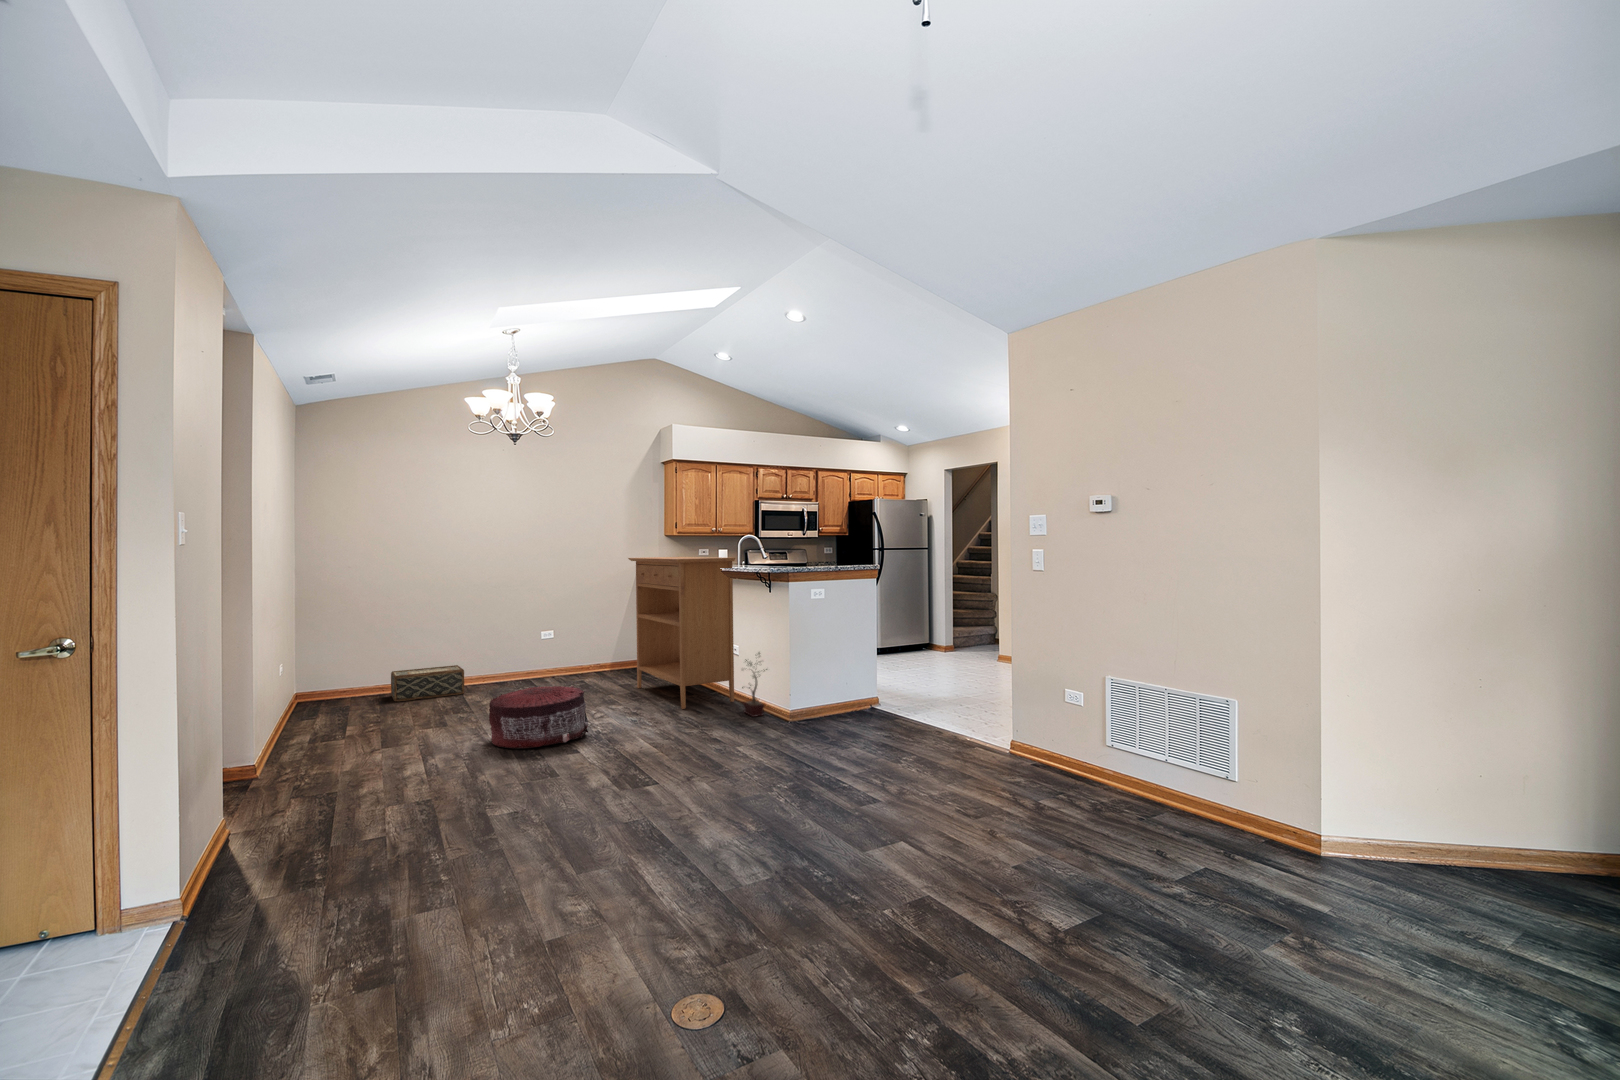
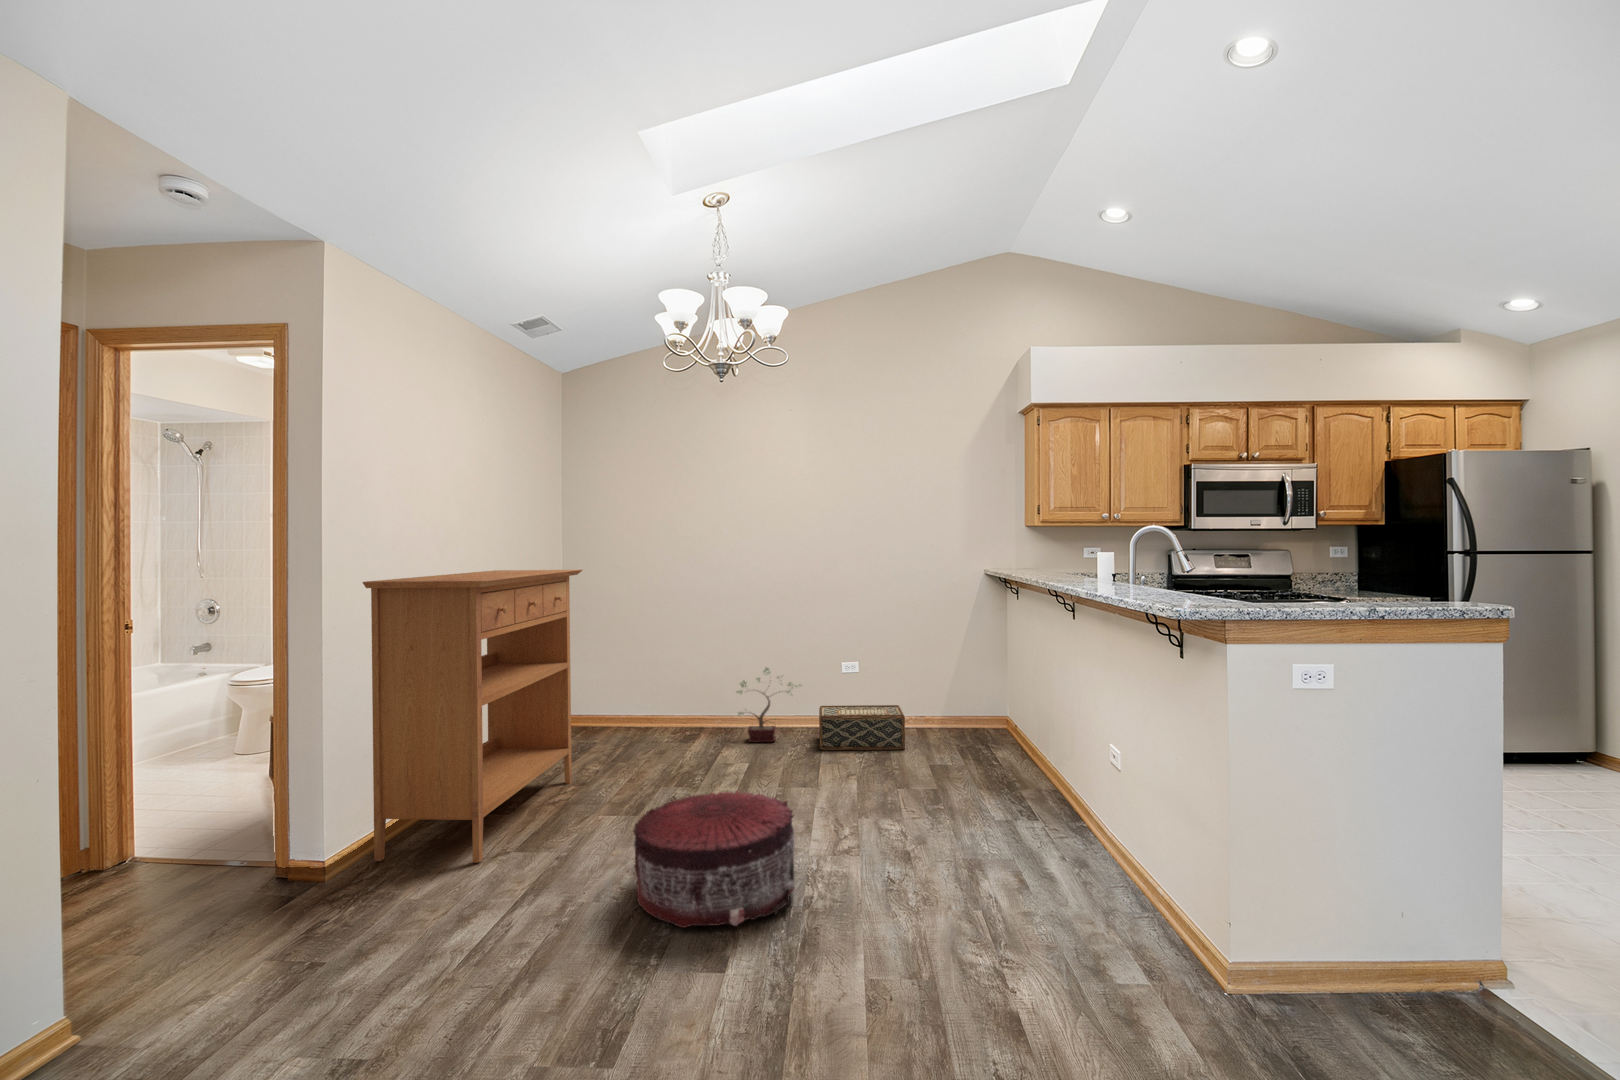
console table: present [628,557,735,709] -> present [363,570,582,863]
potted plant: present [742,653,767,717] -> present [737,668,796,742]
woven basket: present [391,665,464,702] -> present [819,705,905,750]

